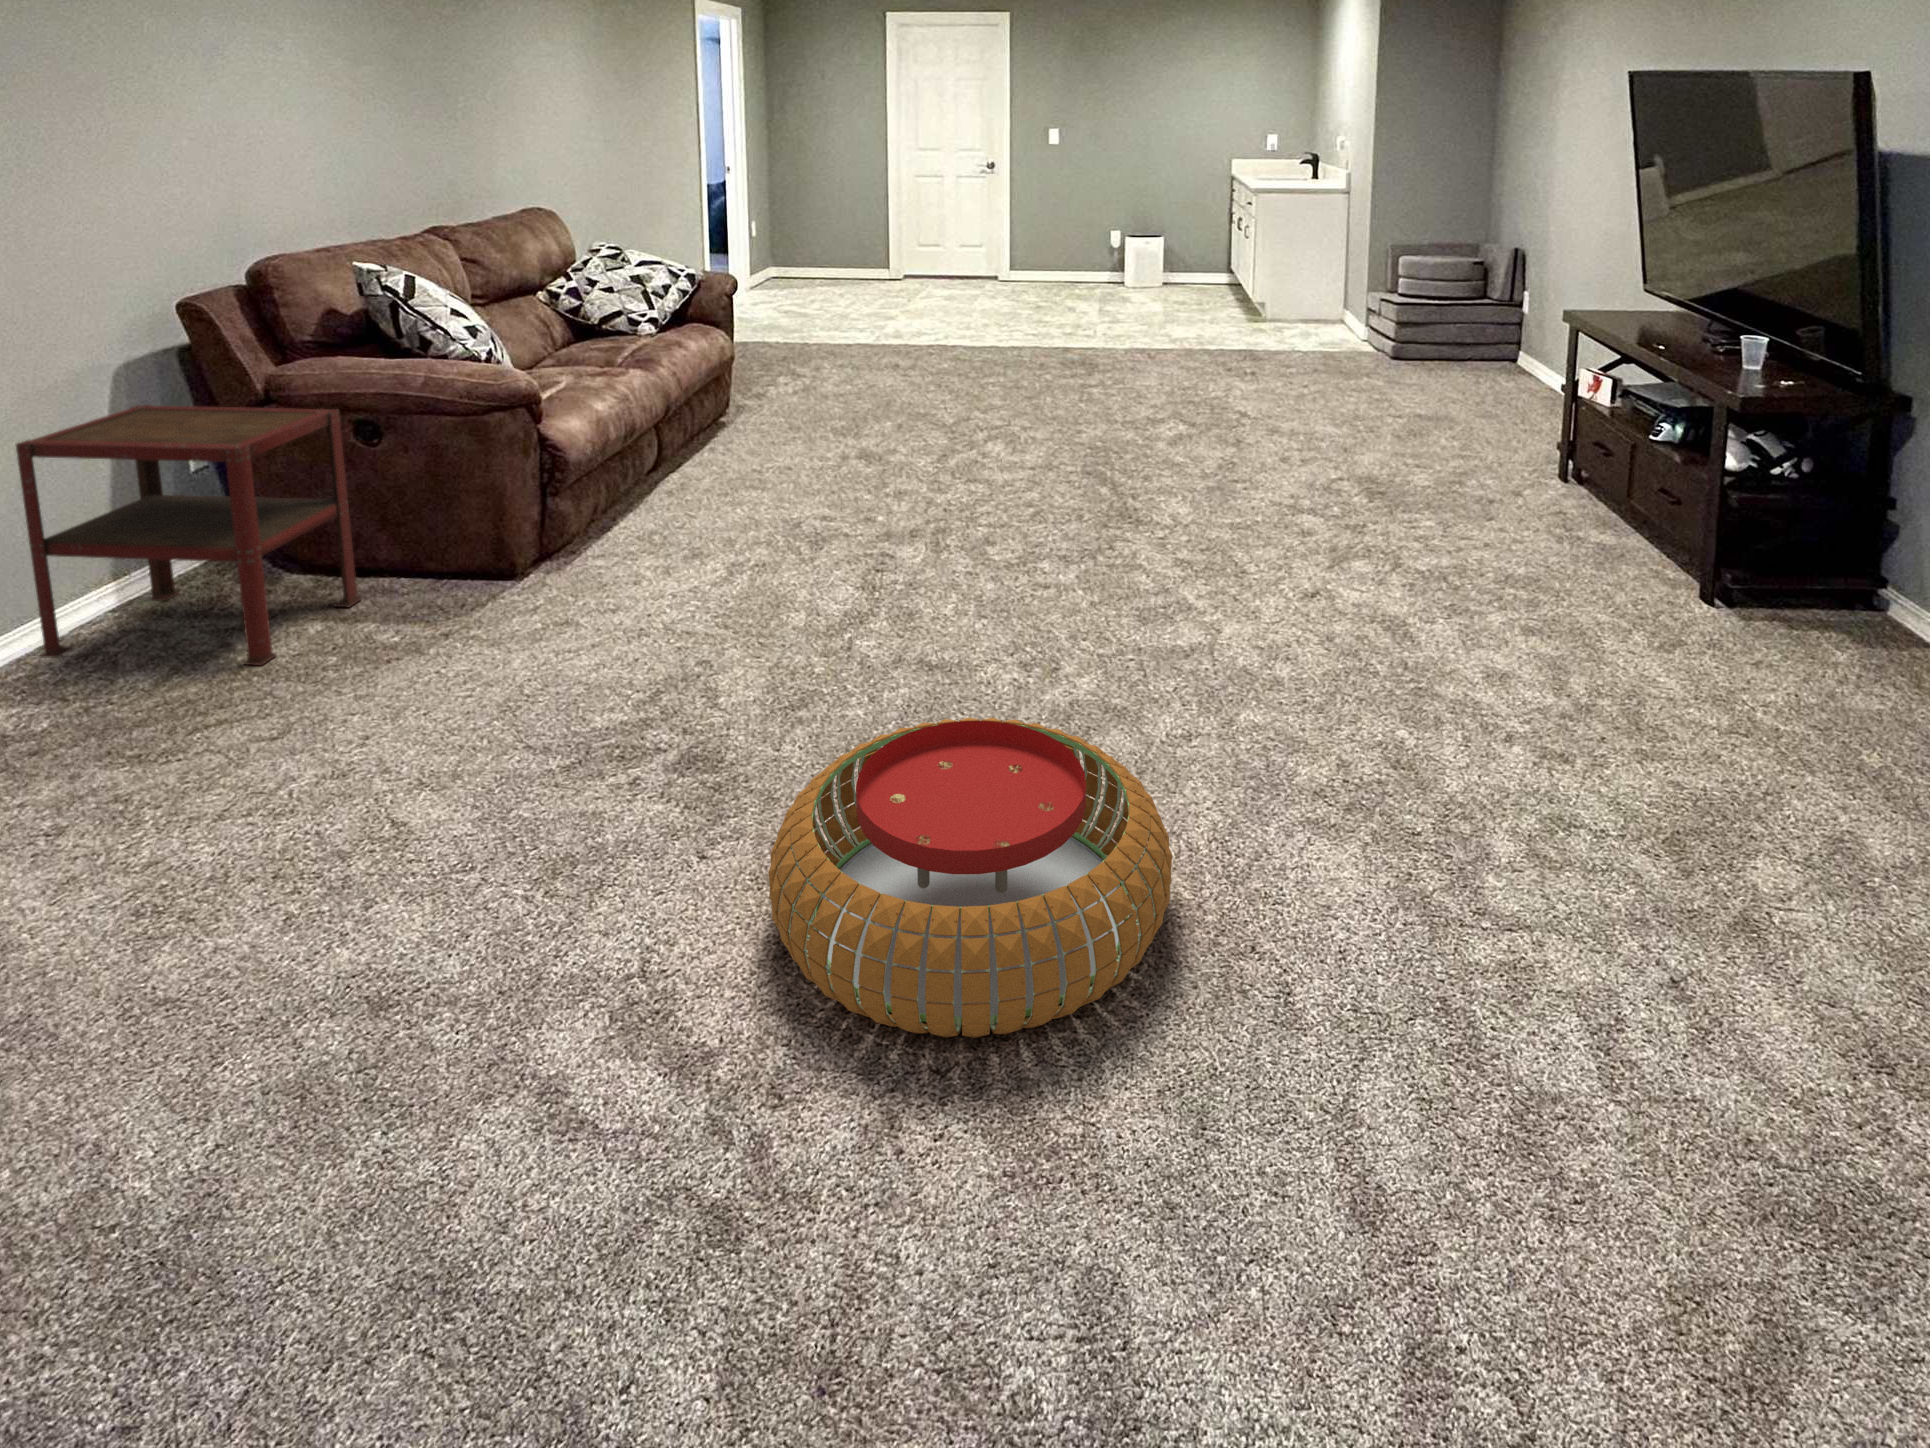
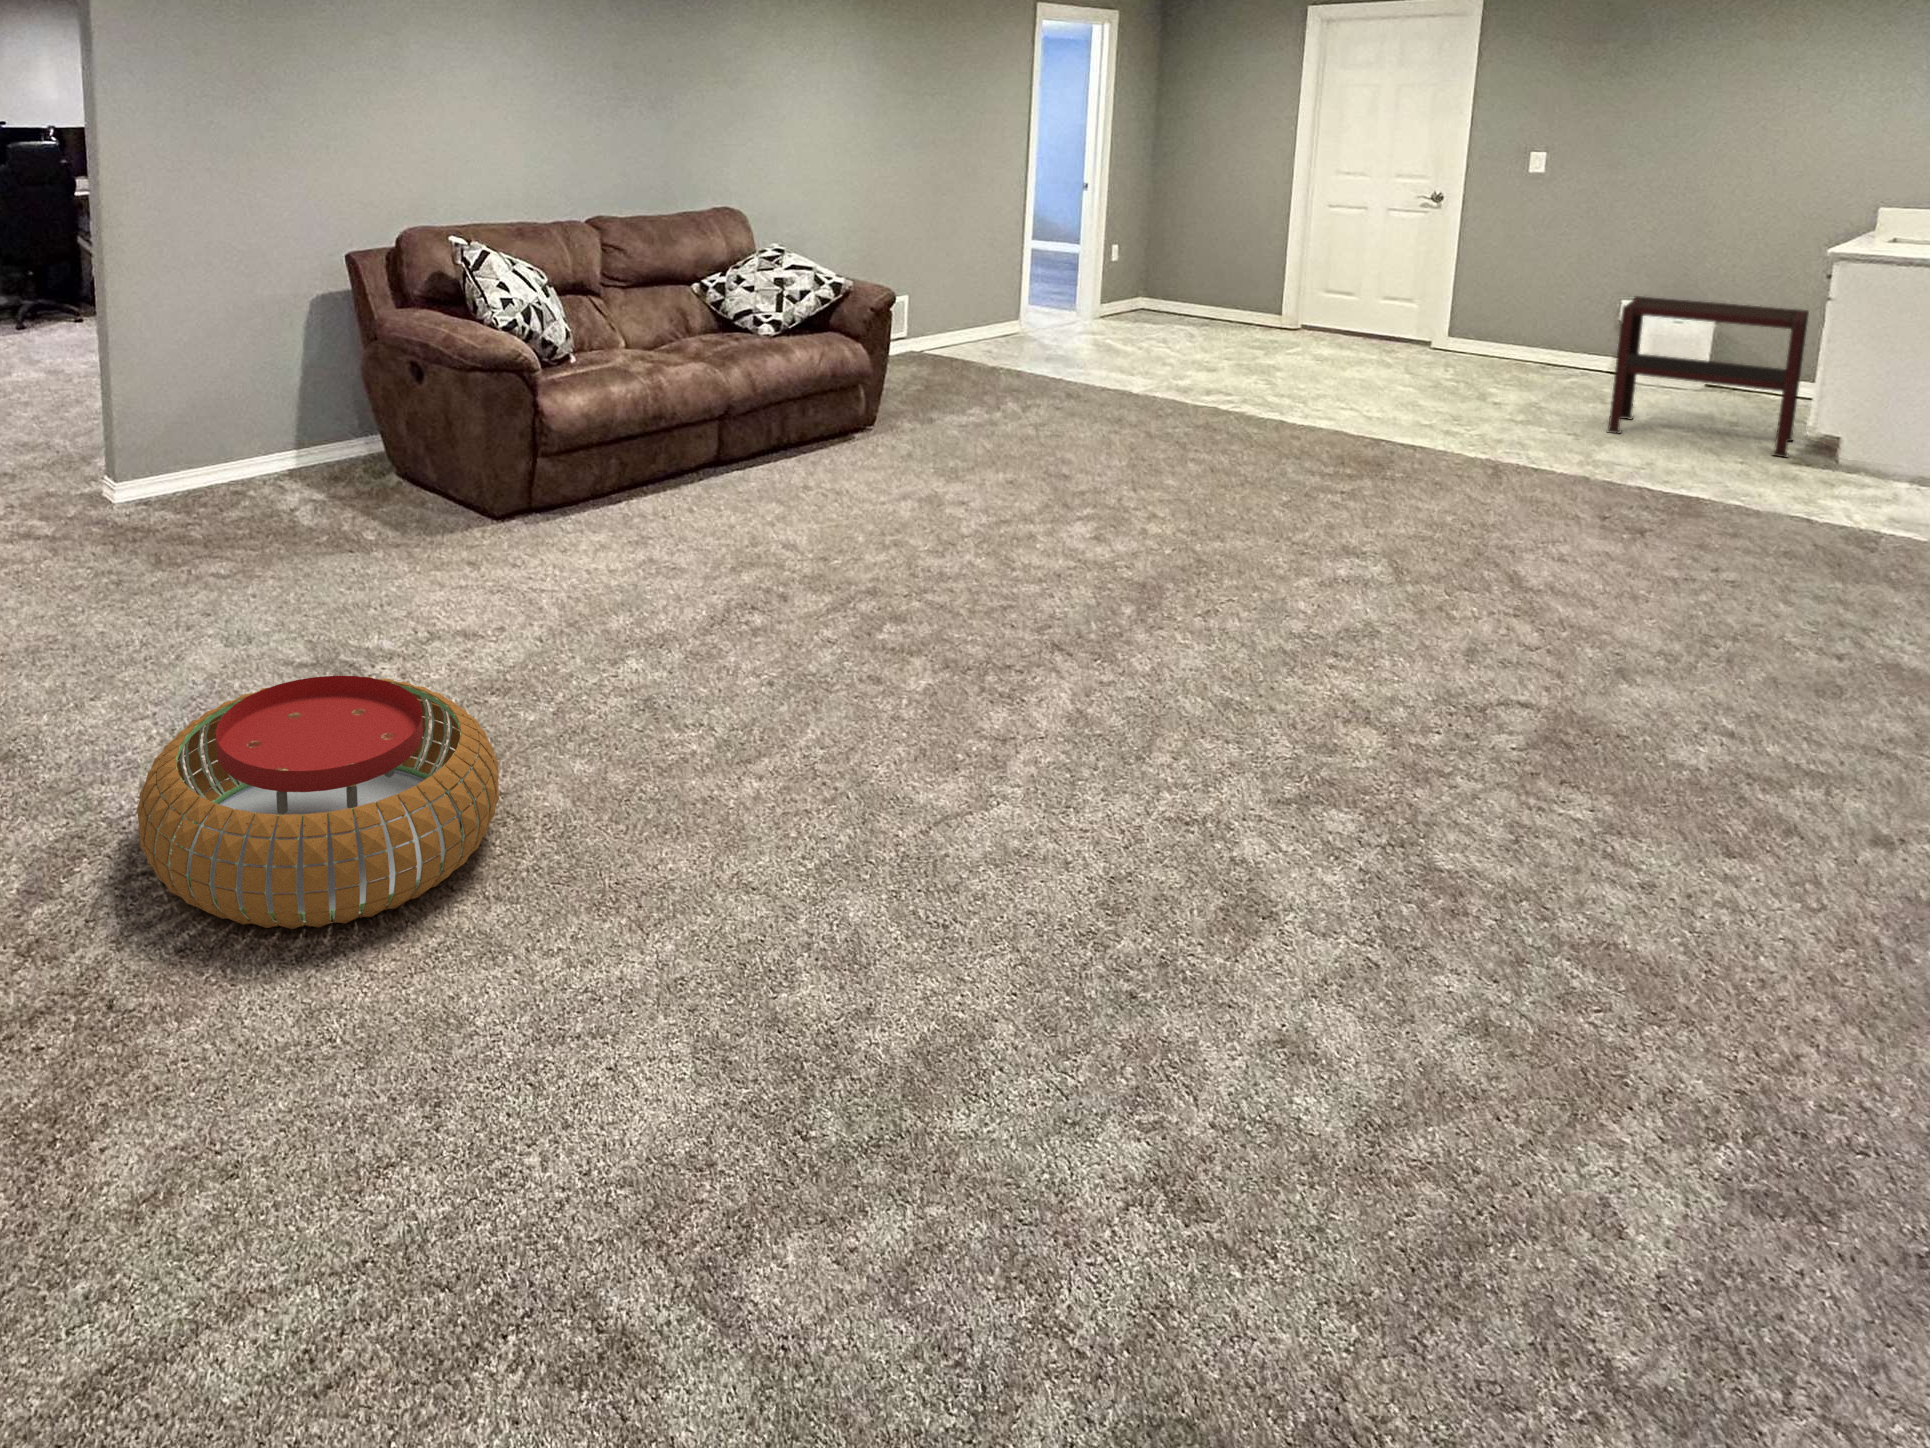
side table: present [15,405,361,666] -> present [1607,296,1809,457]

